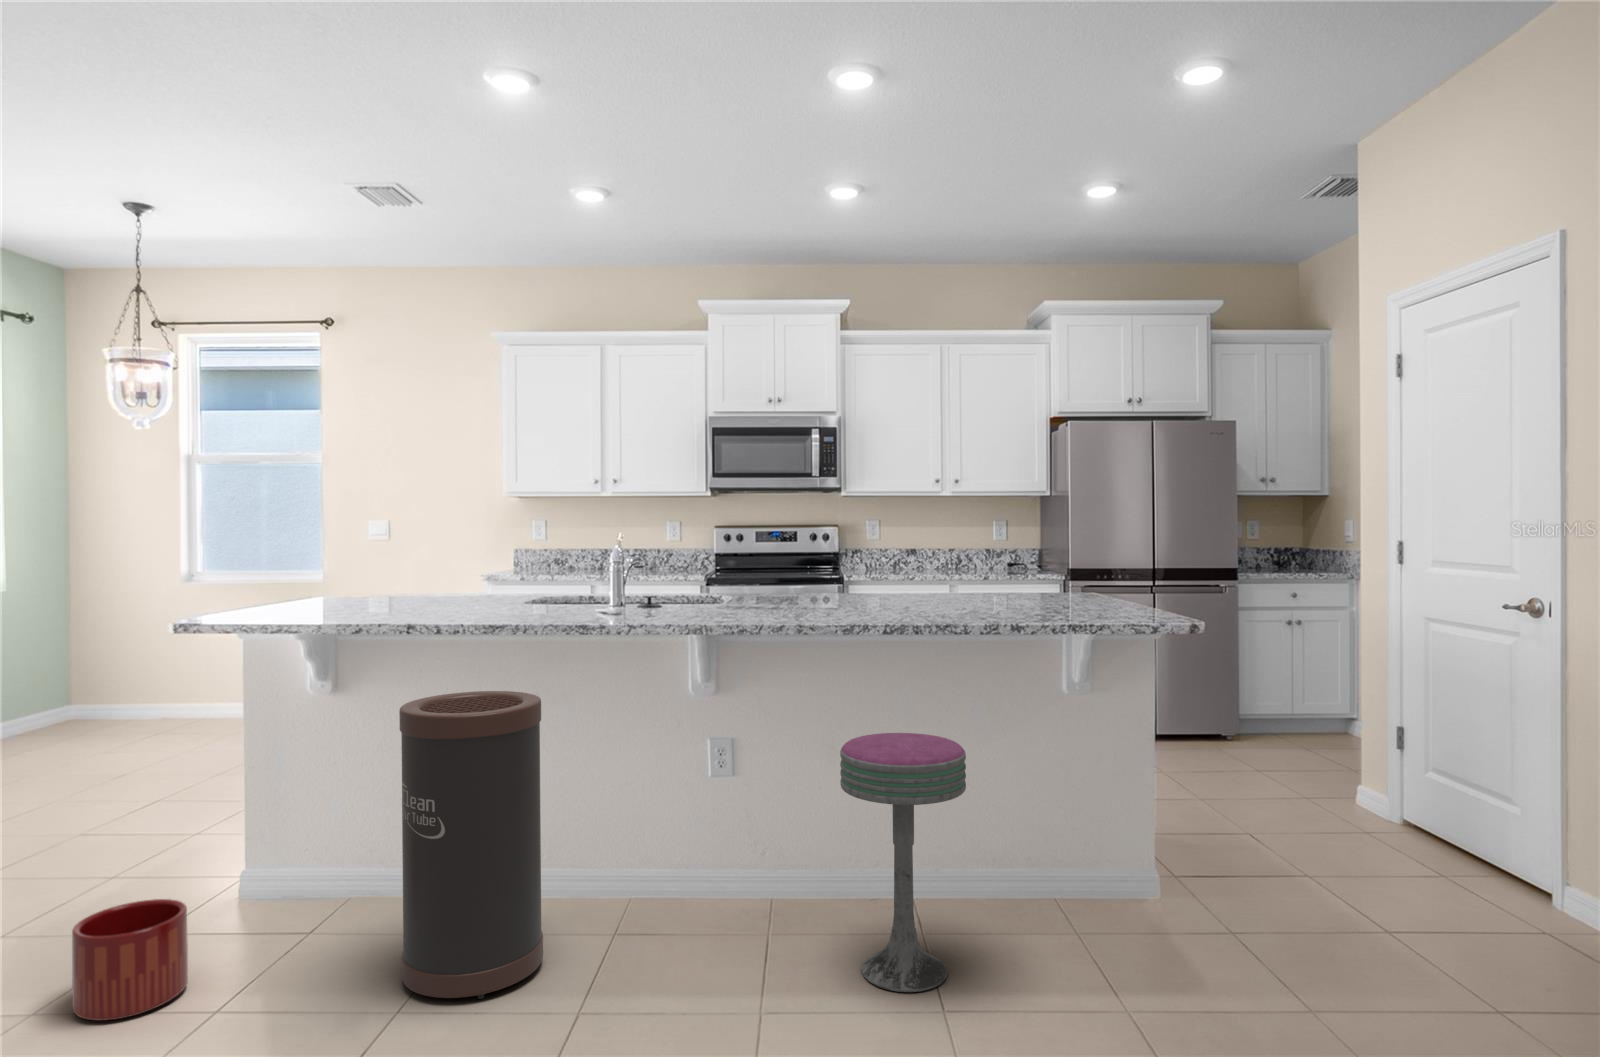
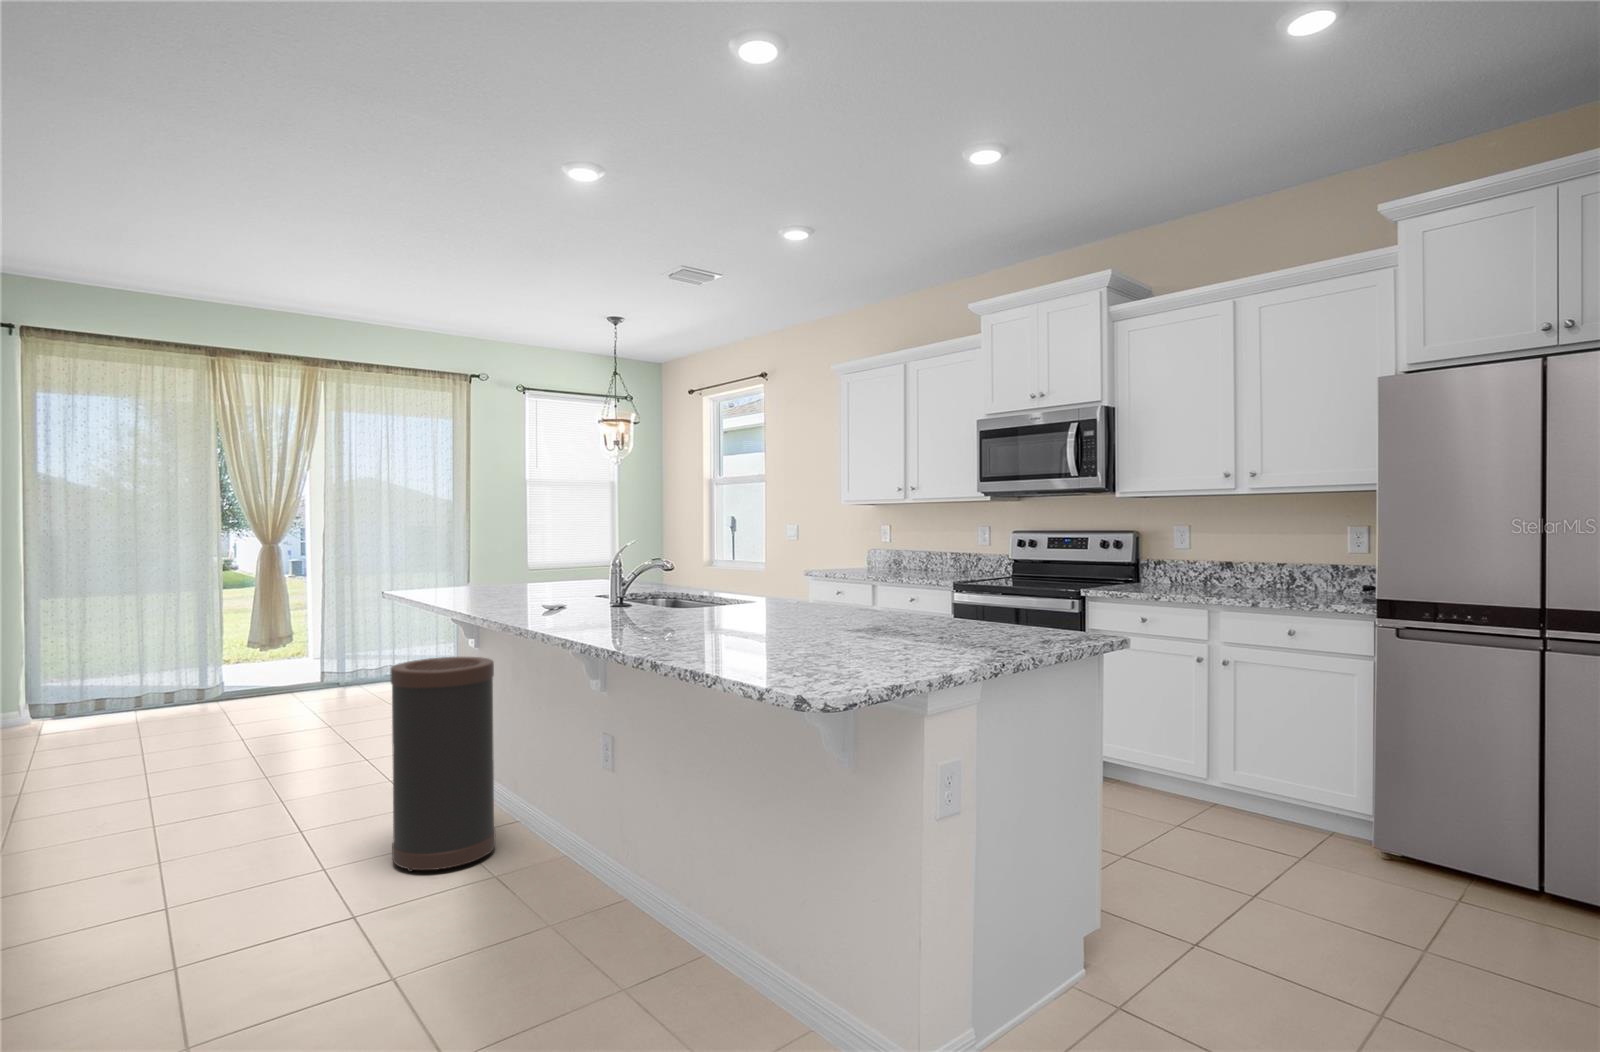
bar stool: present [840,733,966,992] -> none [522,743,647,1002]
planter: present [72,899,188,1021] -> none [314,755,376,818]

